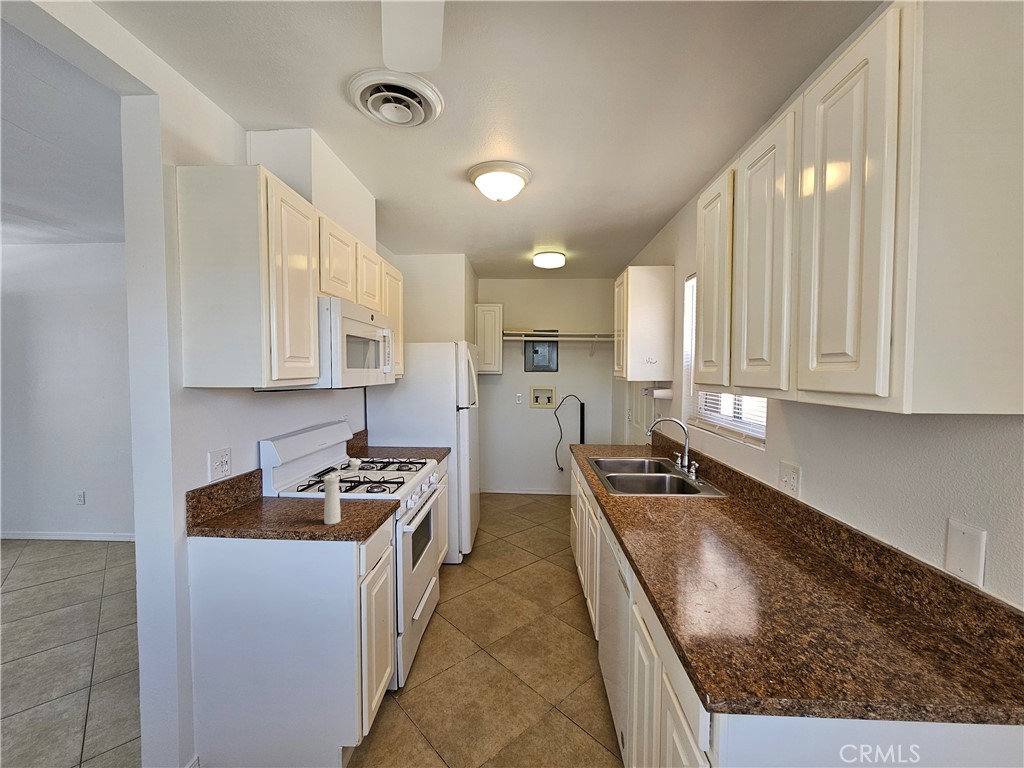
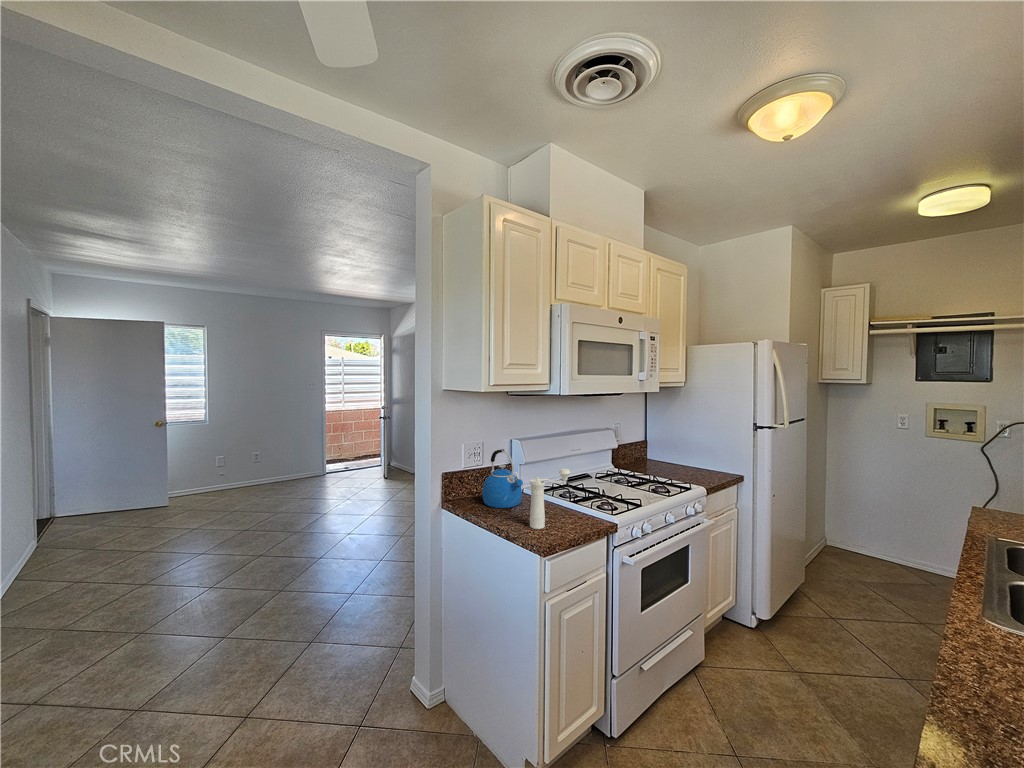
kettle: none [239,452,298,519] -> present [482,449,523,508]

